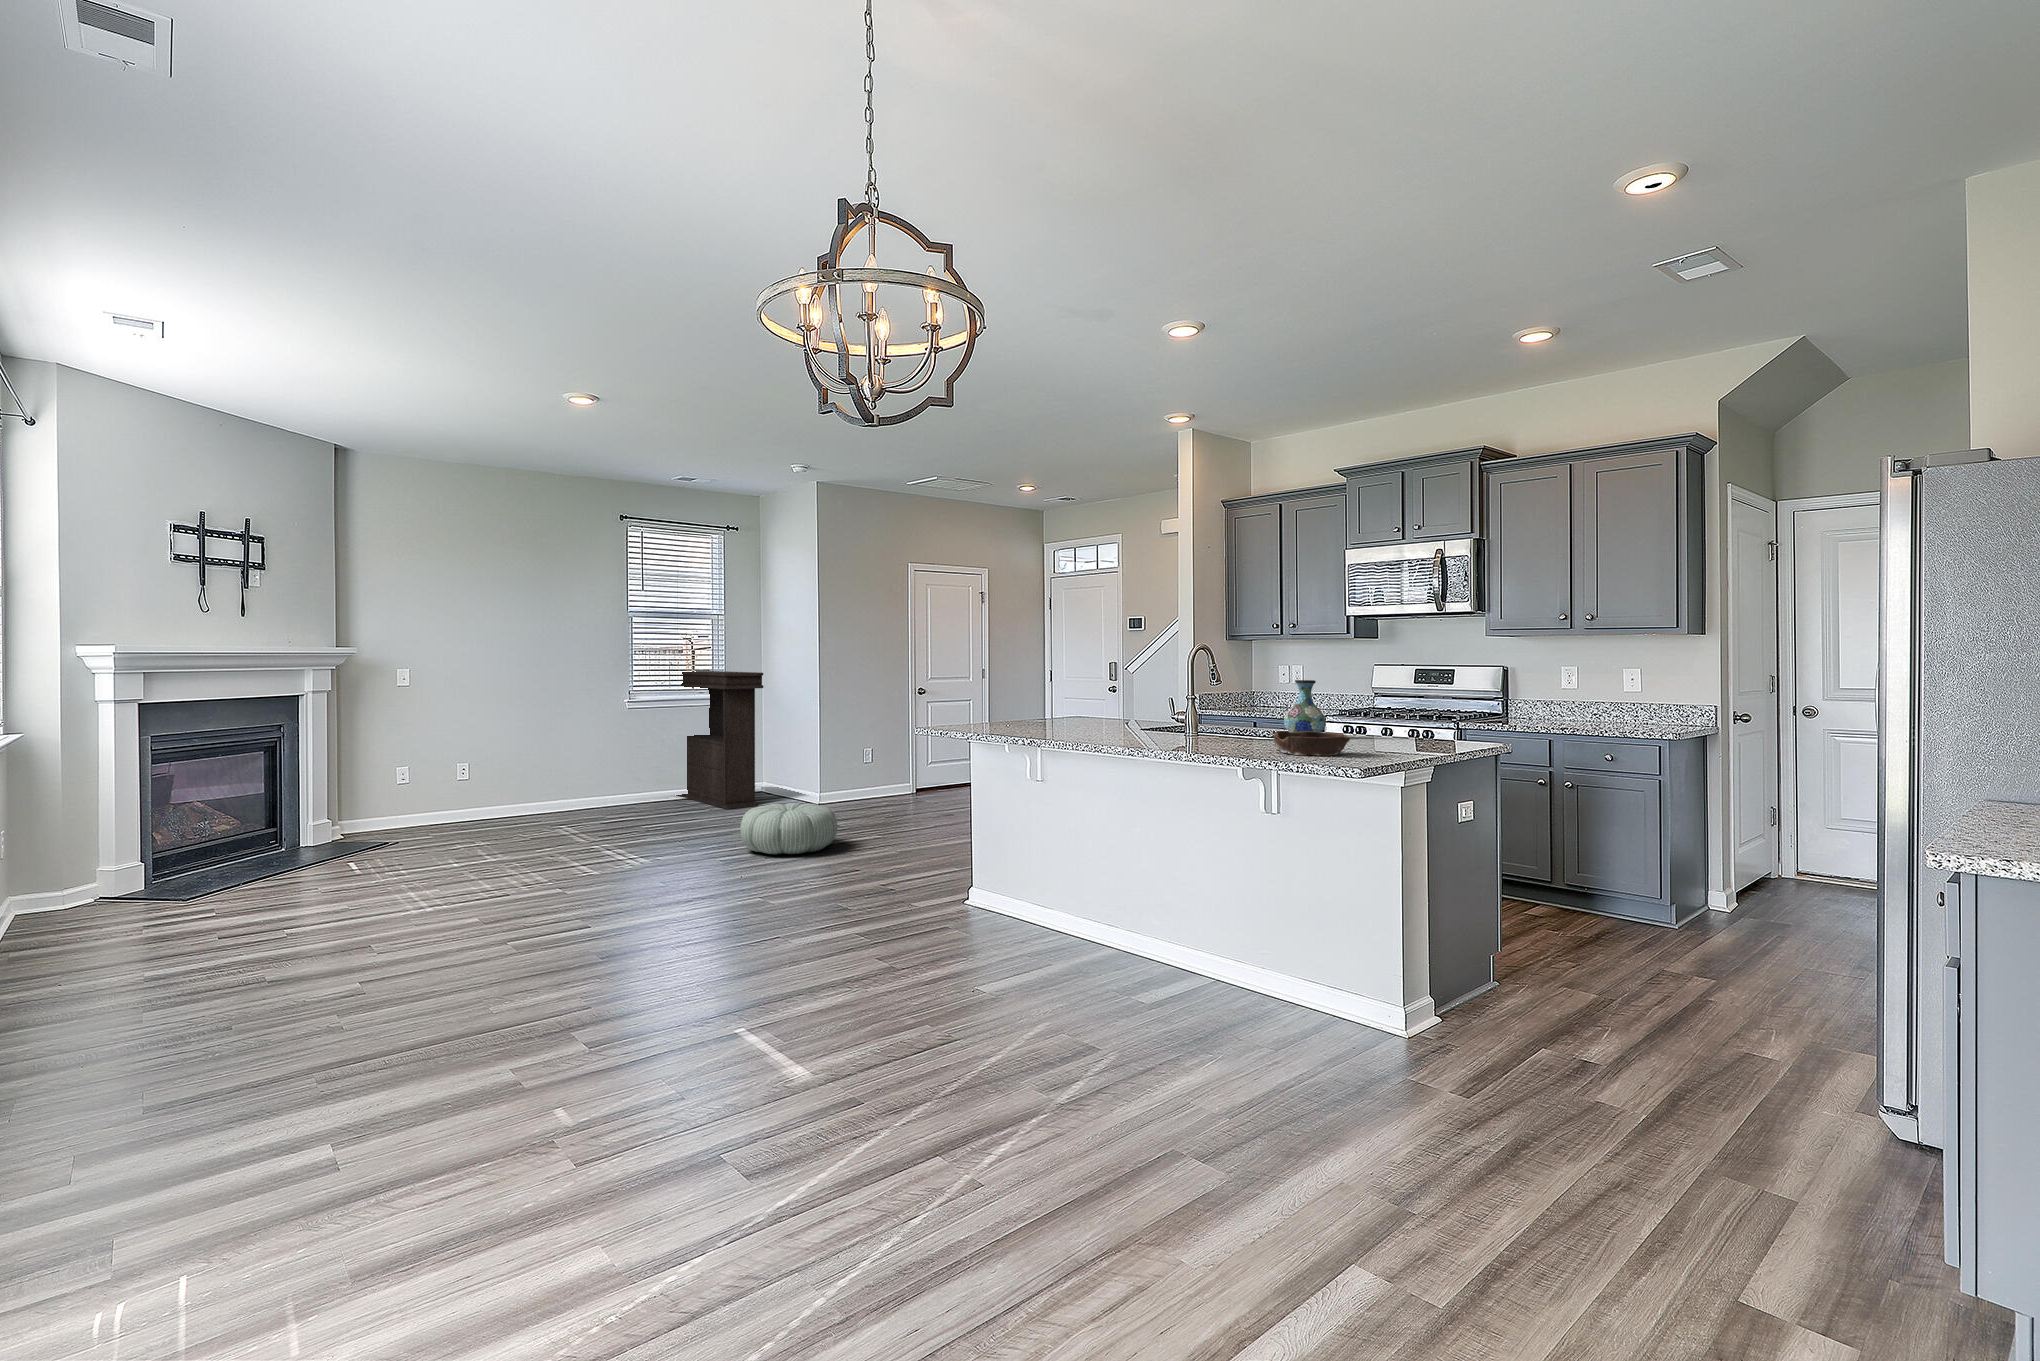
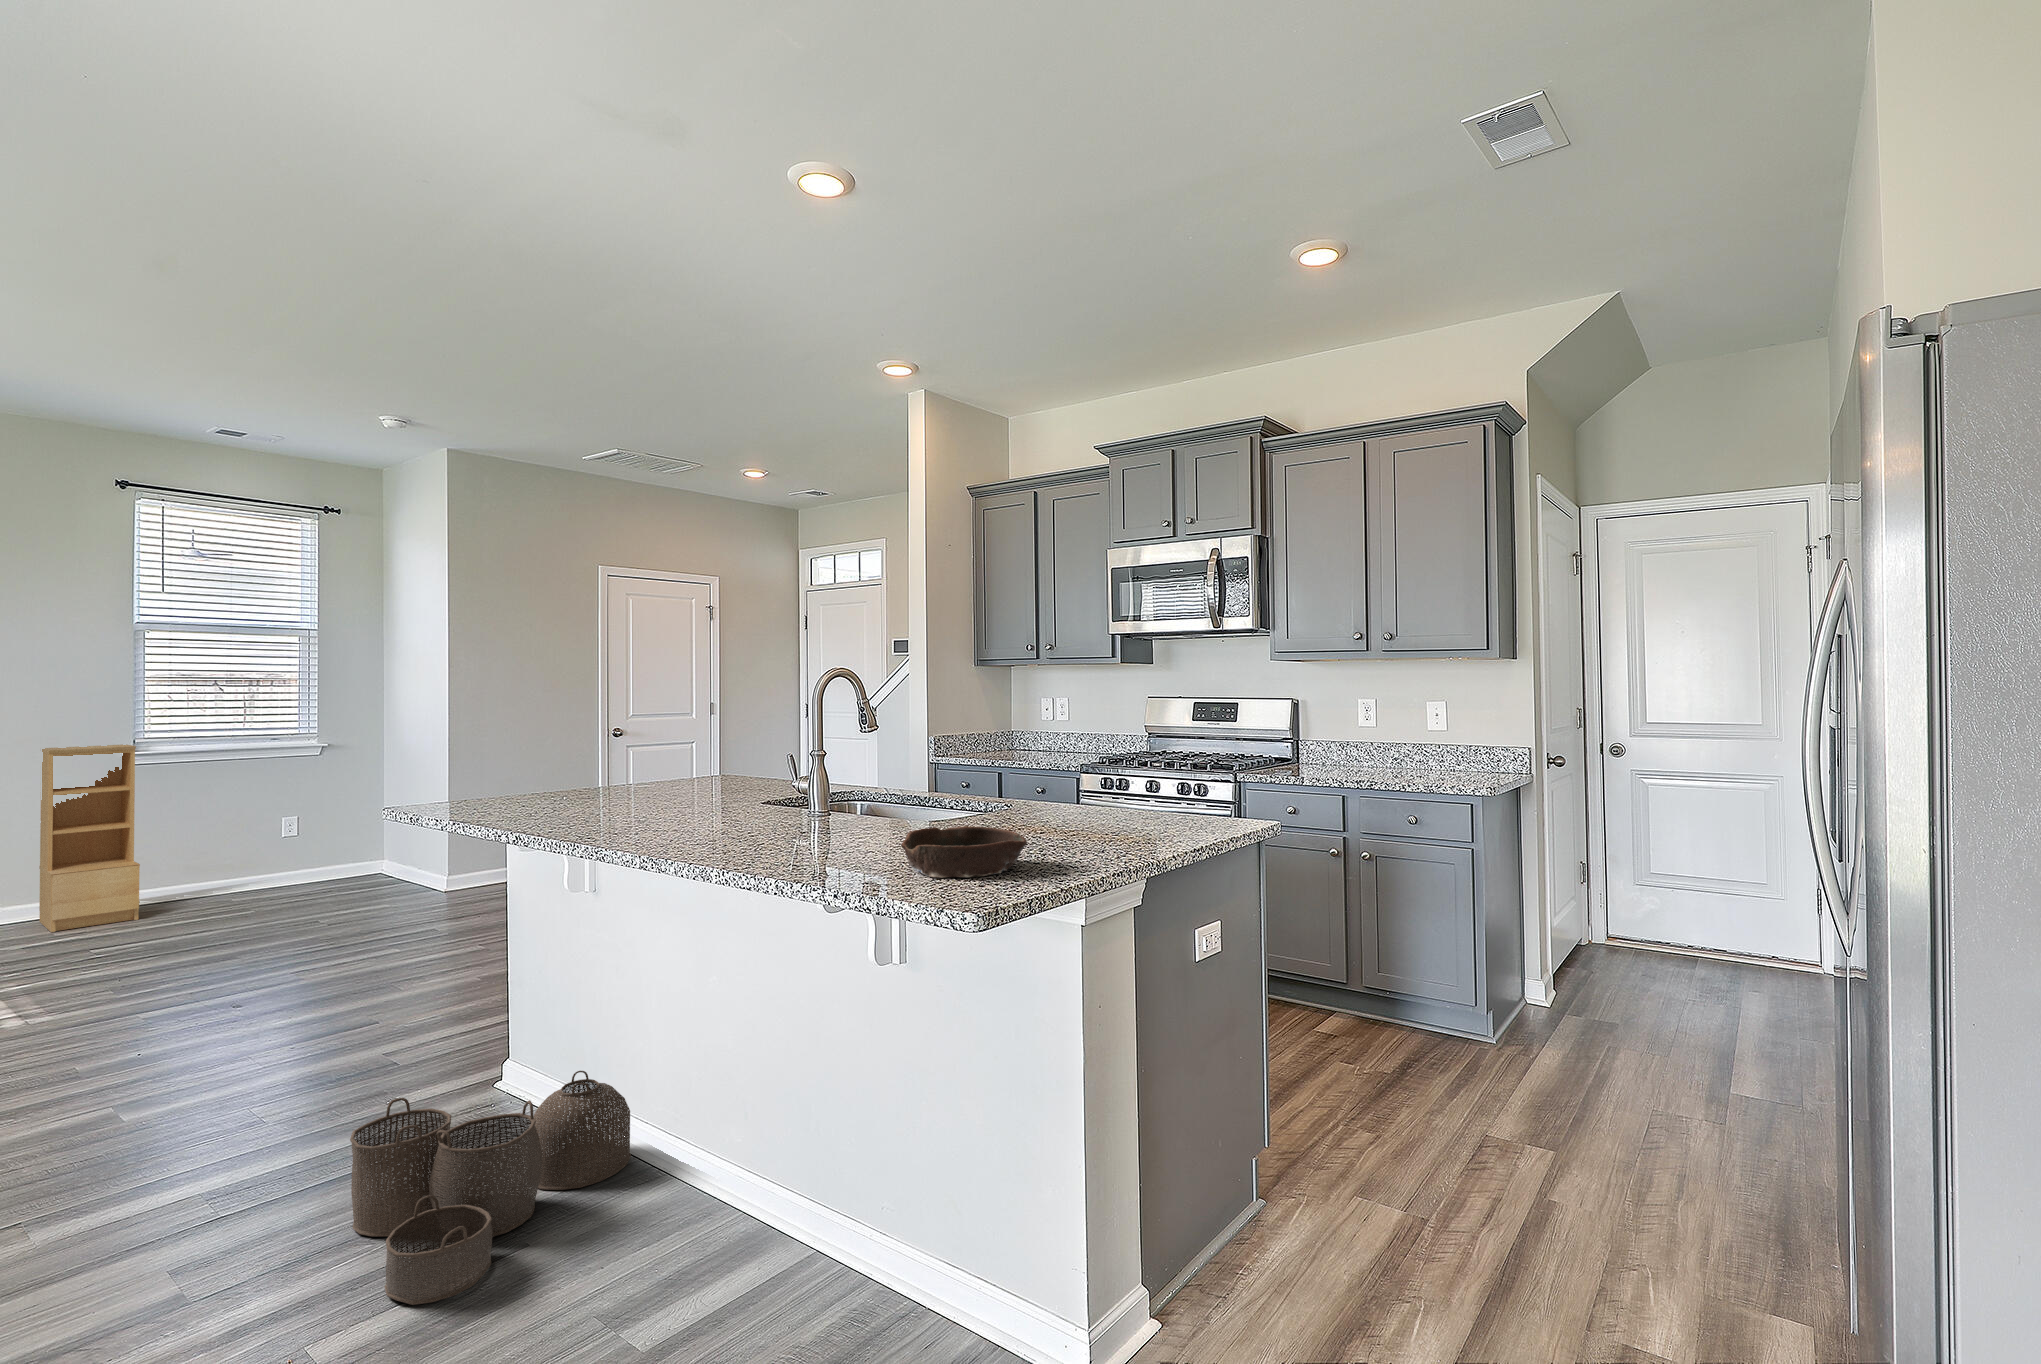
console table: present [678,671,763,809] -> none [230,708,356,907]
vase: present [1284,680,1326,733] -> none [986,728,1044,814]
bookshelf: none [581,693,640,816] -> present [39,744,140,932]
pouf: present [740,803,838,854] -> none [220,909,401,996]
woven basket: none [931,883,1068,980] -> present [350,1071,631,1305]

